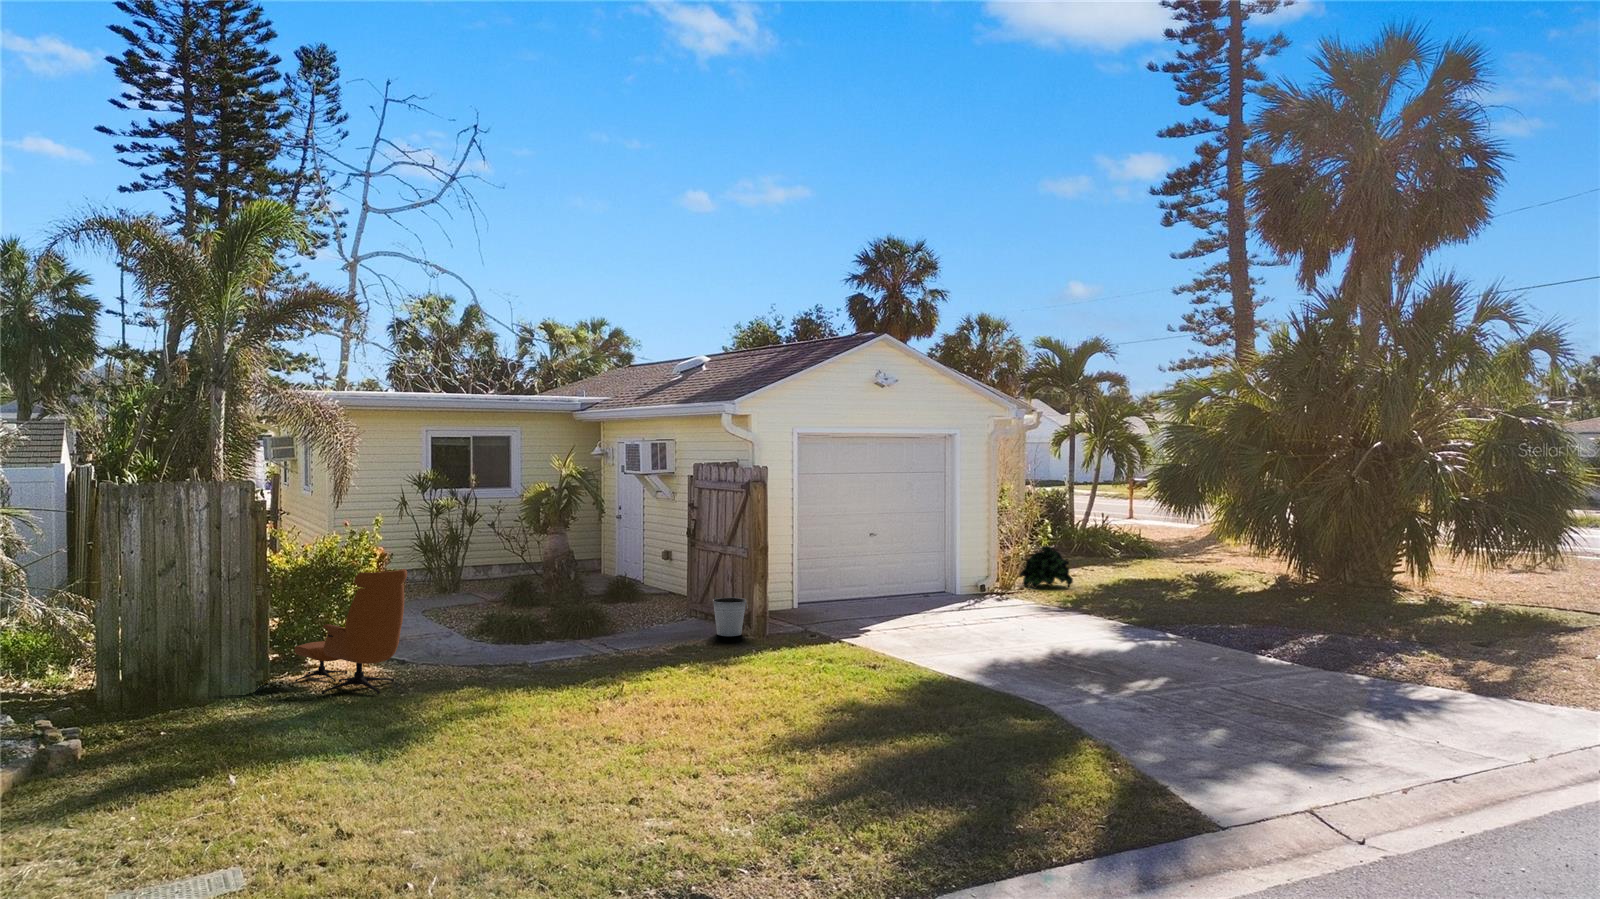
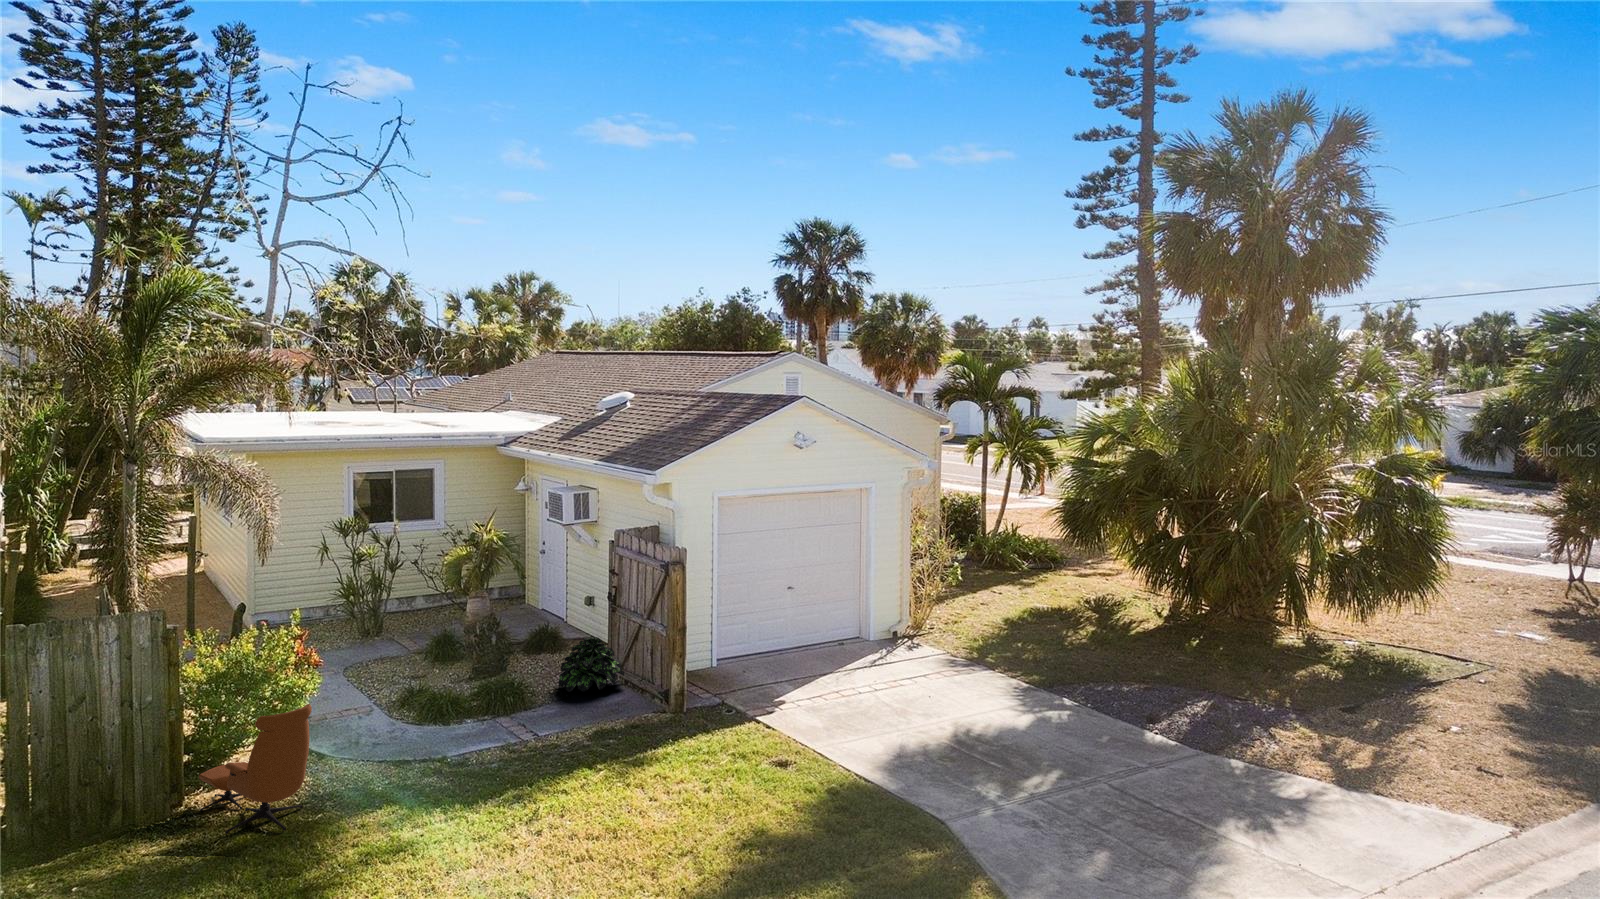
potted plant: present [1020,546,1073,588] -> present [558,637,624,692]
bucket: present [713,597,748,636] -> none [630,675,664,716]

